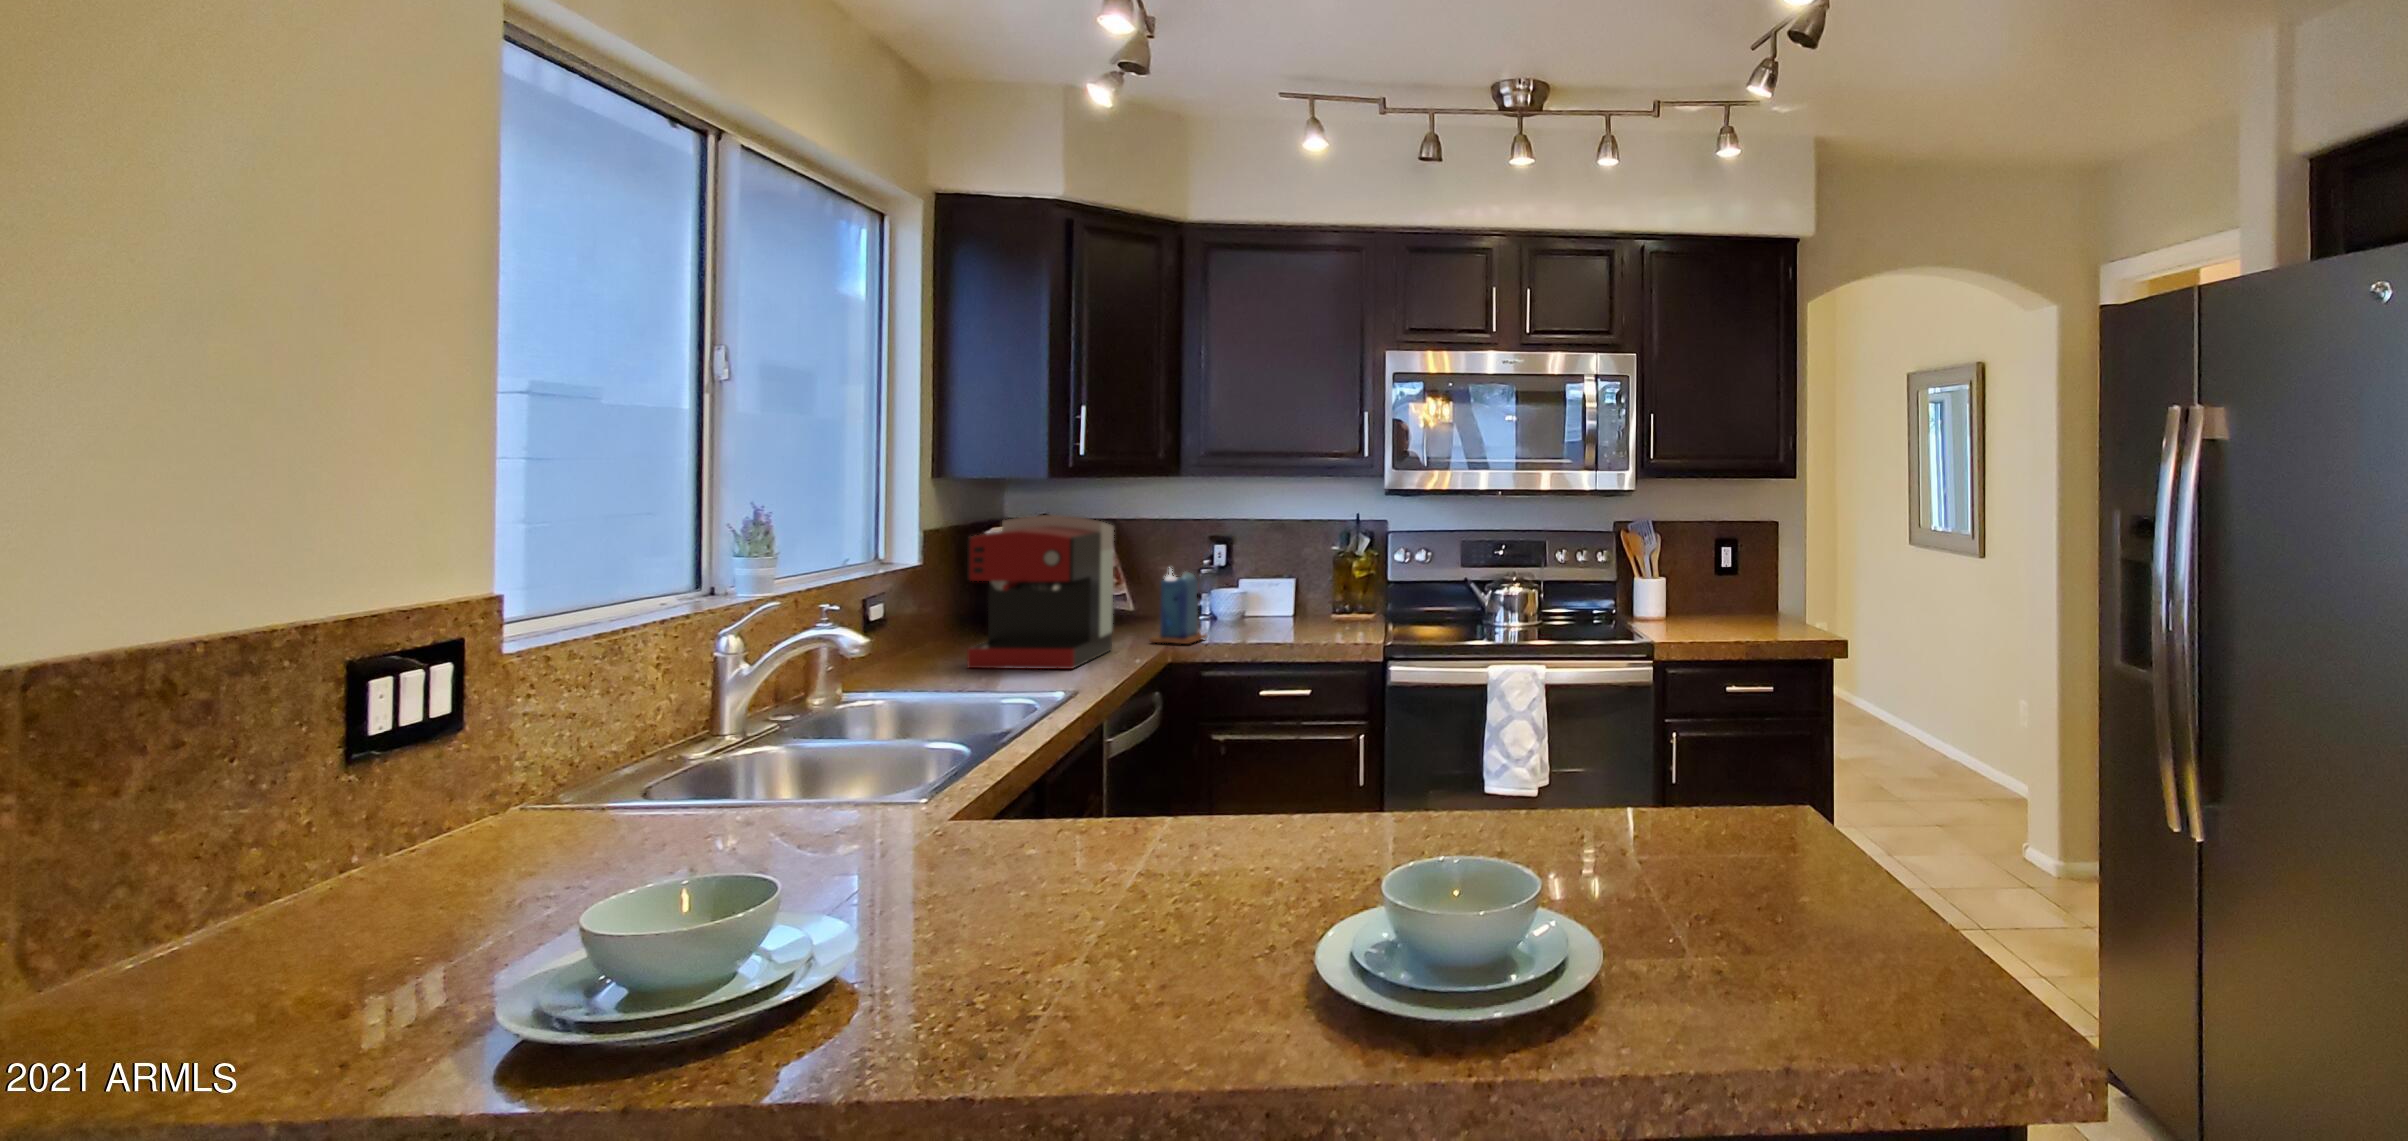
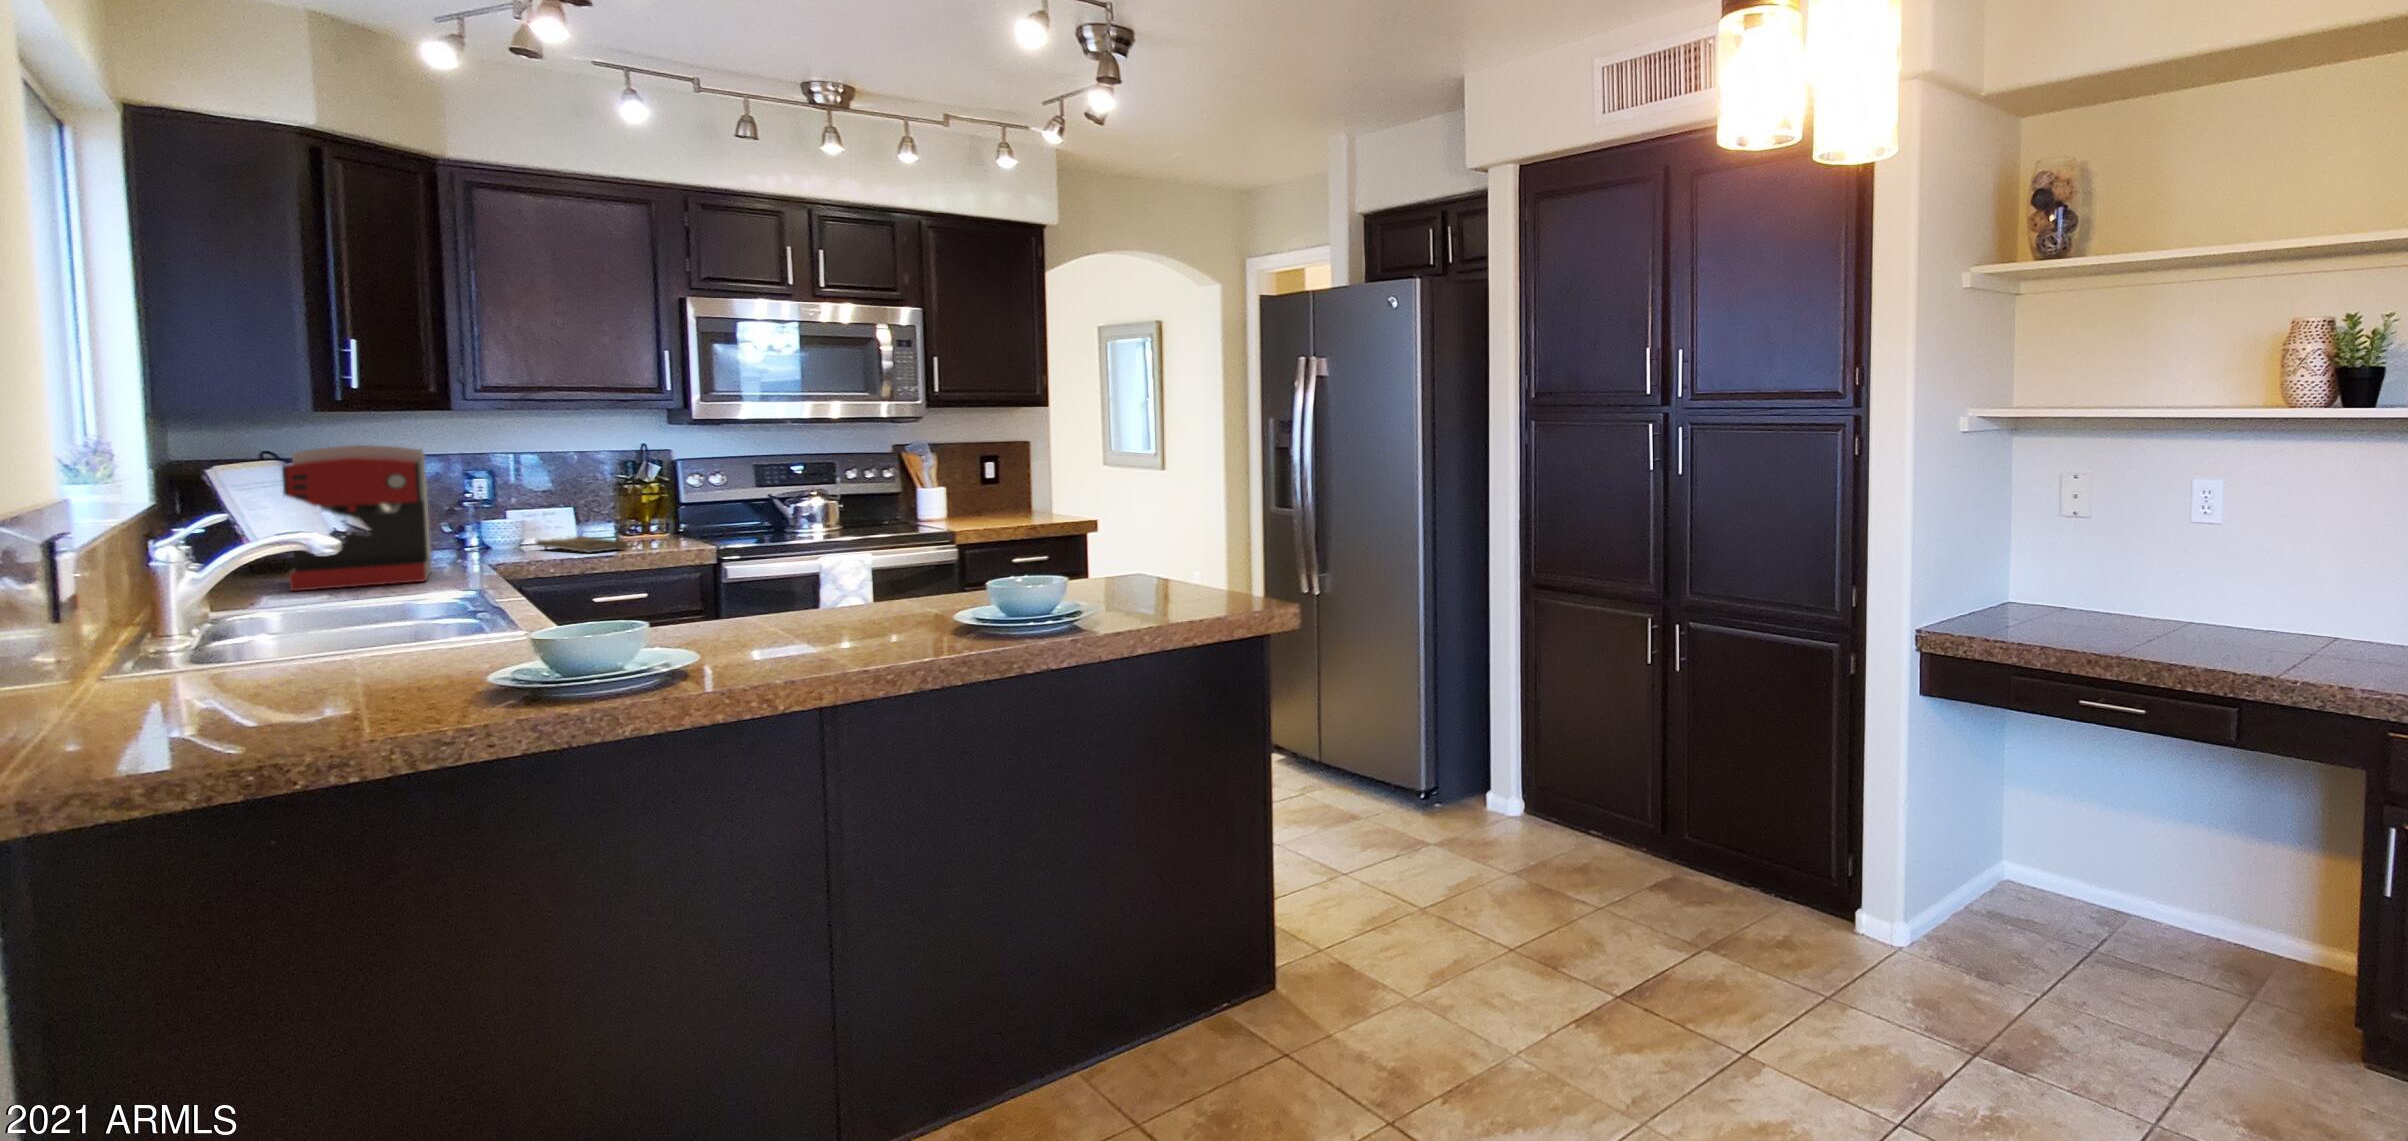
candle: present [1150,569,1207,644] -> none [461,494,522,564]
tray: none [1244,611,1310,636] -> present [535,536,628,553]

